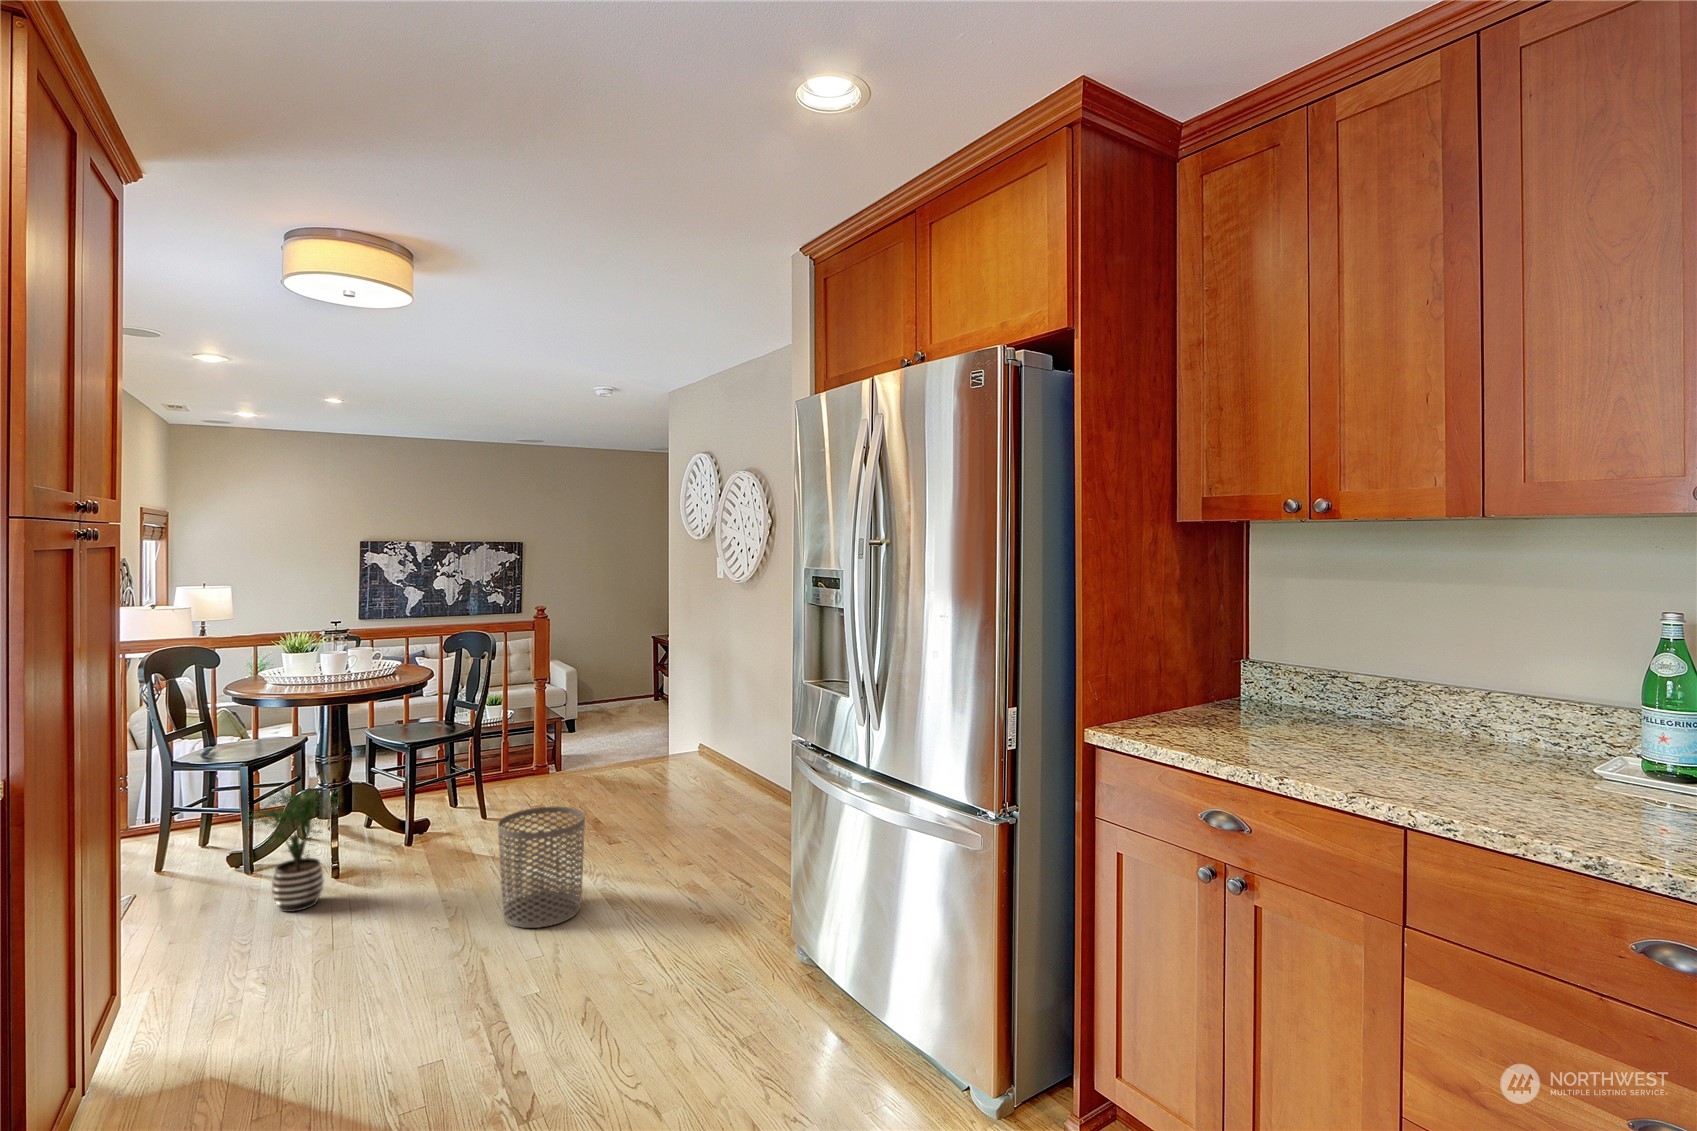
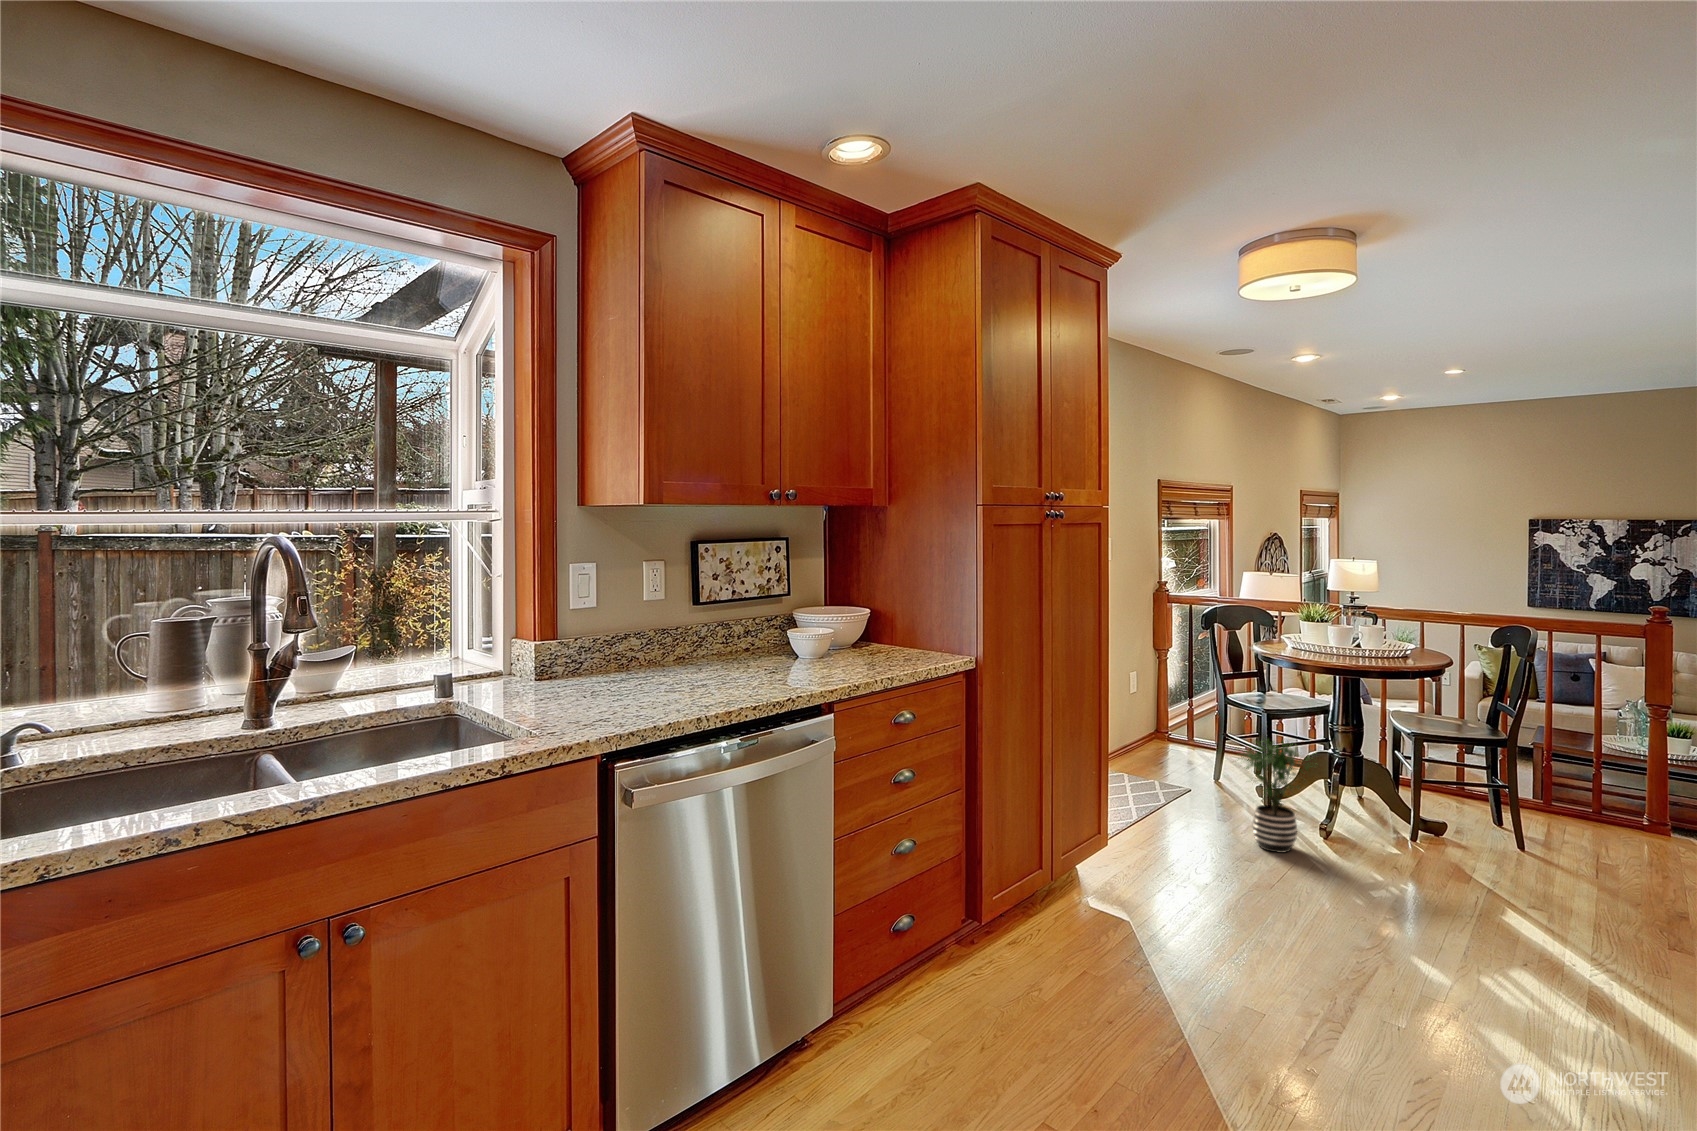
waste bin: present [498,807,585,928] -> none [1431,827,1555,978]

